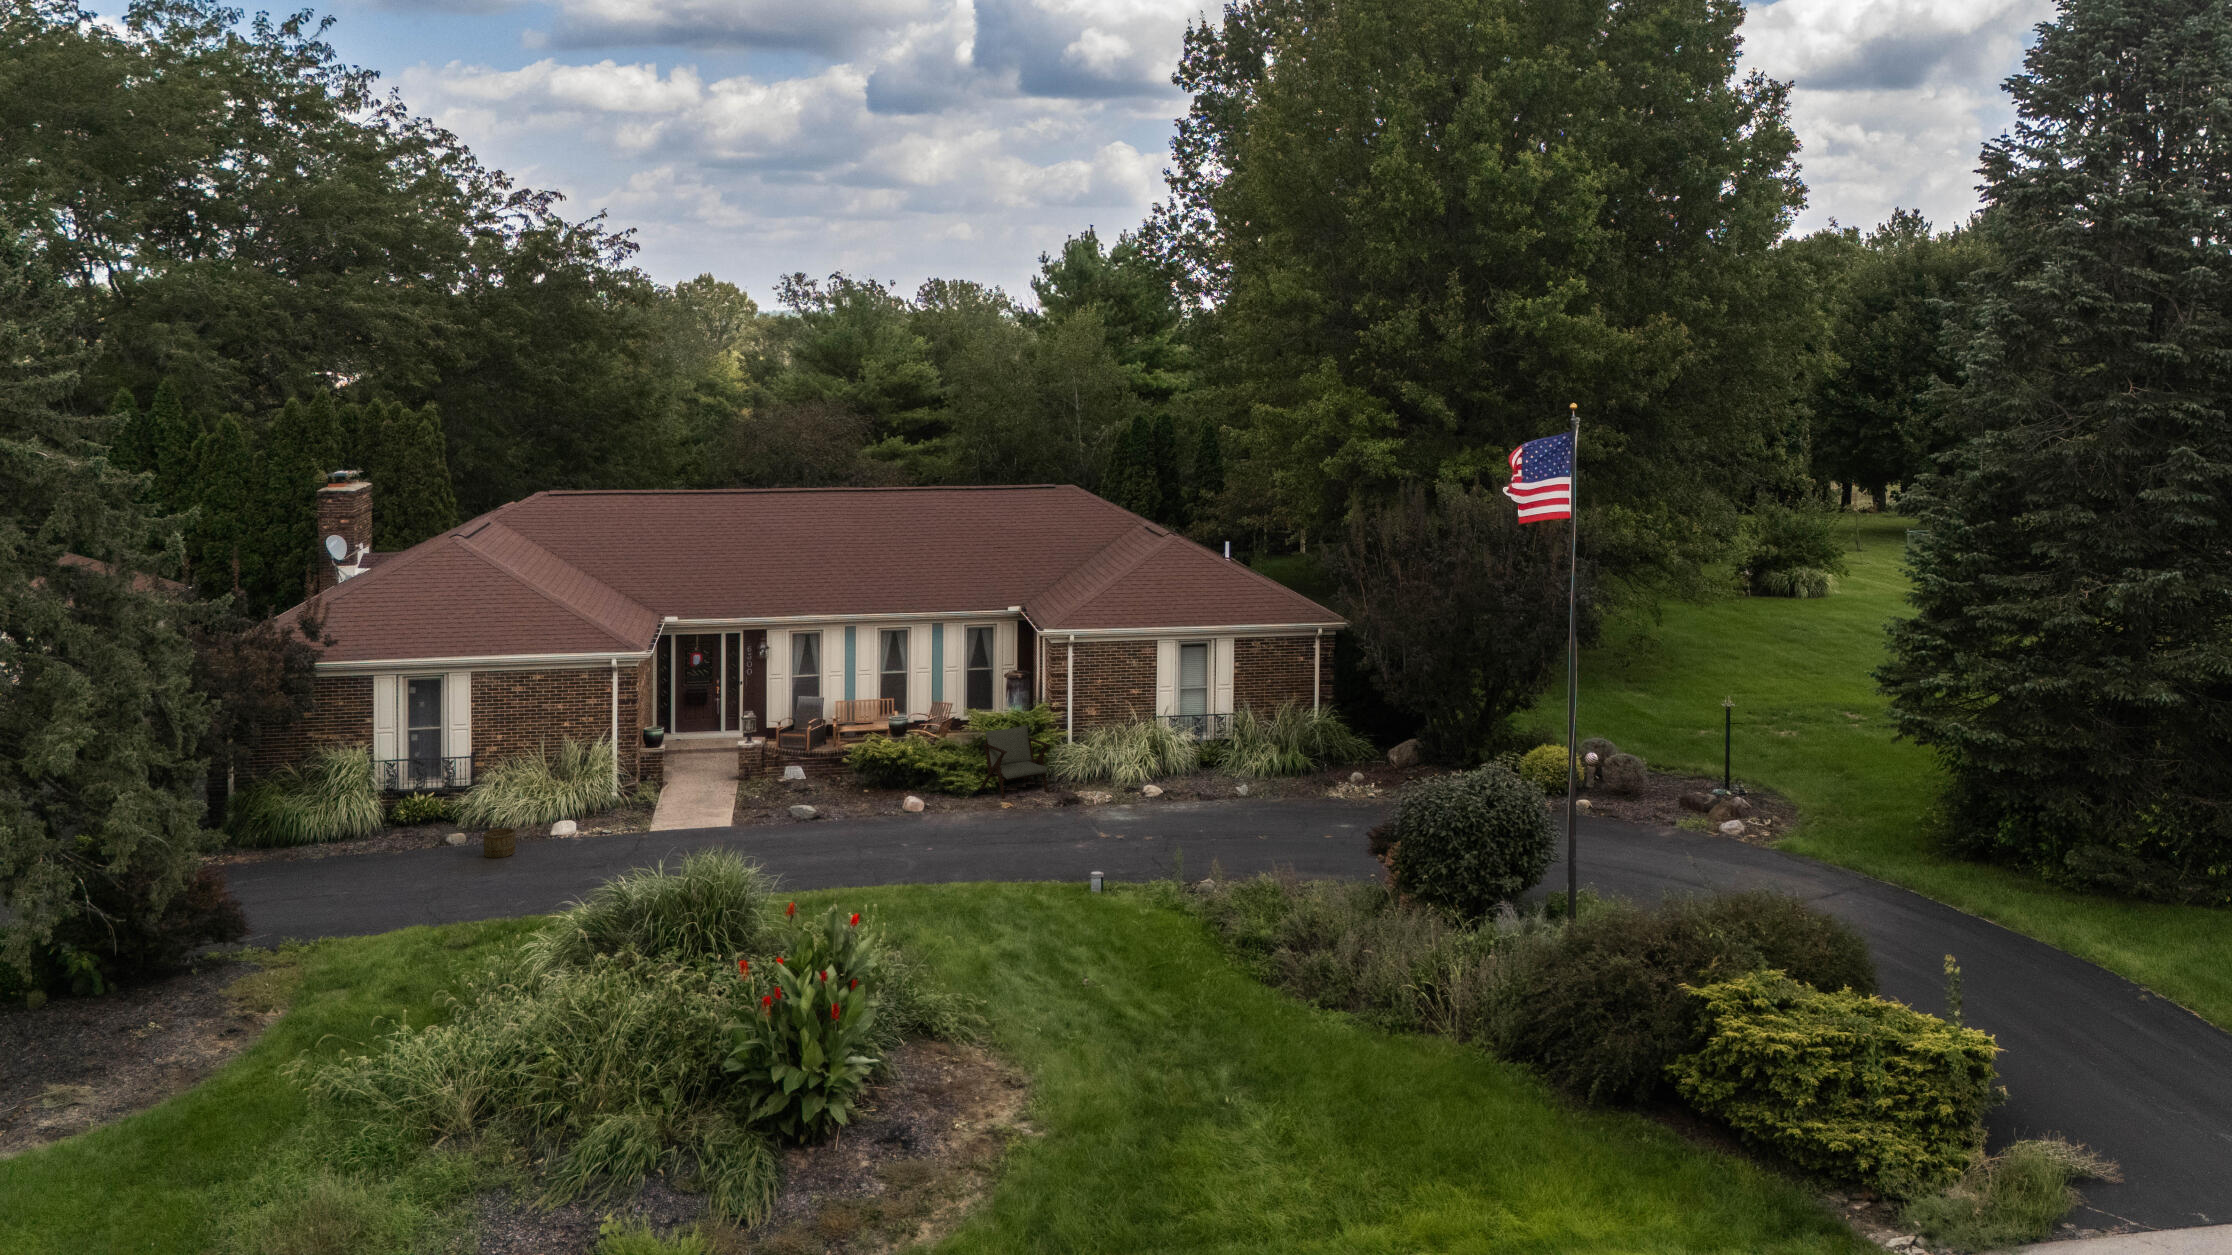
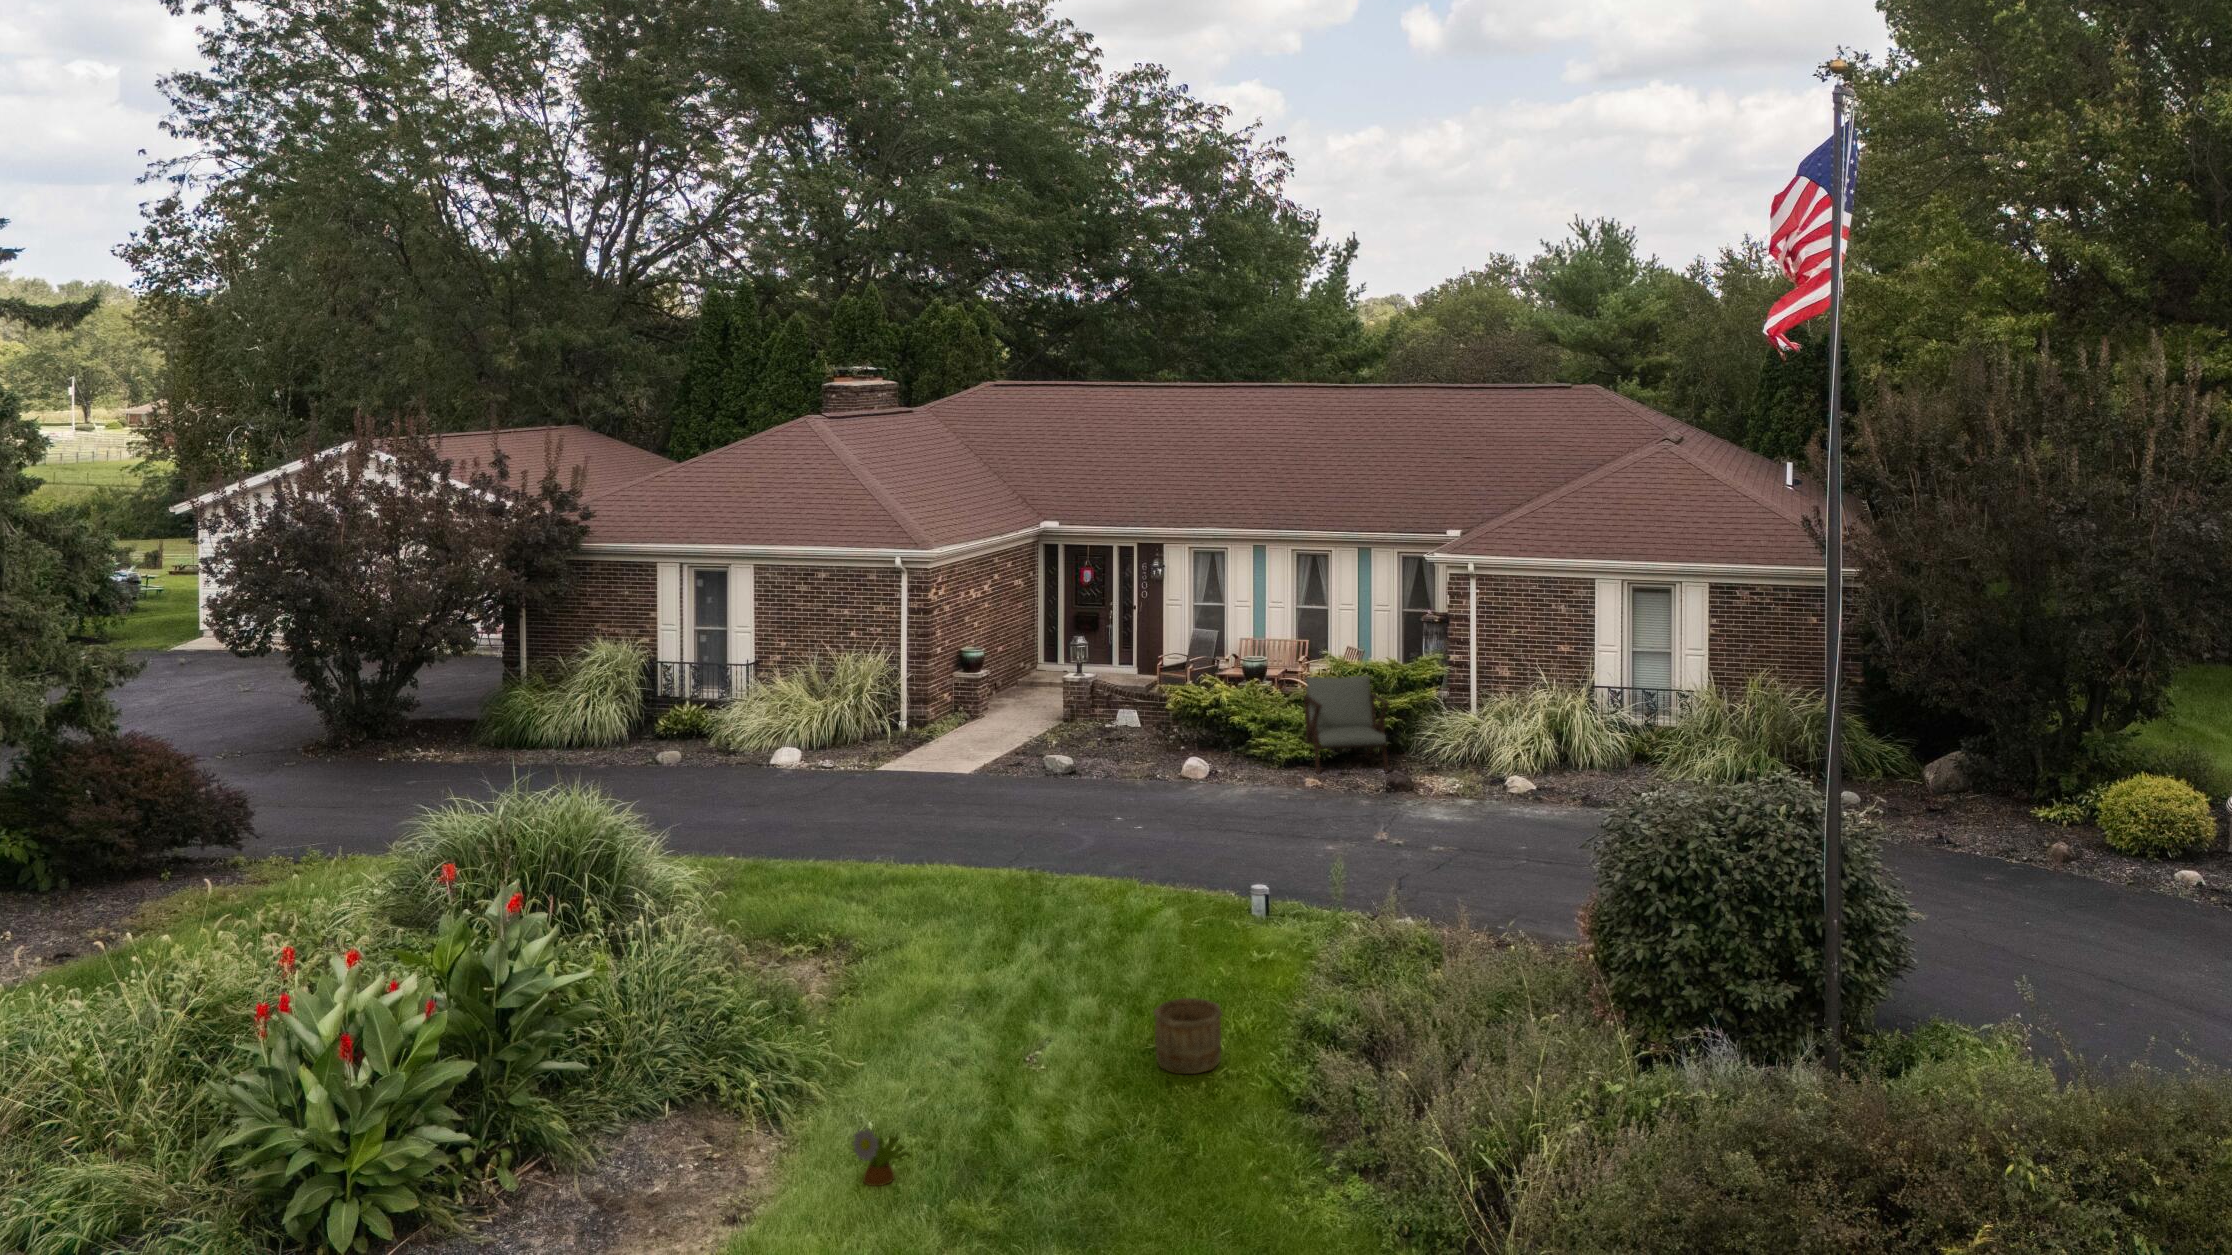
wooden bucket: present [483,828,516,858] -> present [1154,998,1222,1074]
decorative plant: none [1034,1023,1067,1051] -> present [853,1128,911,1186]

